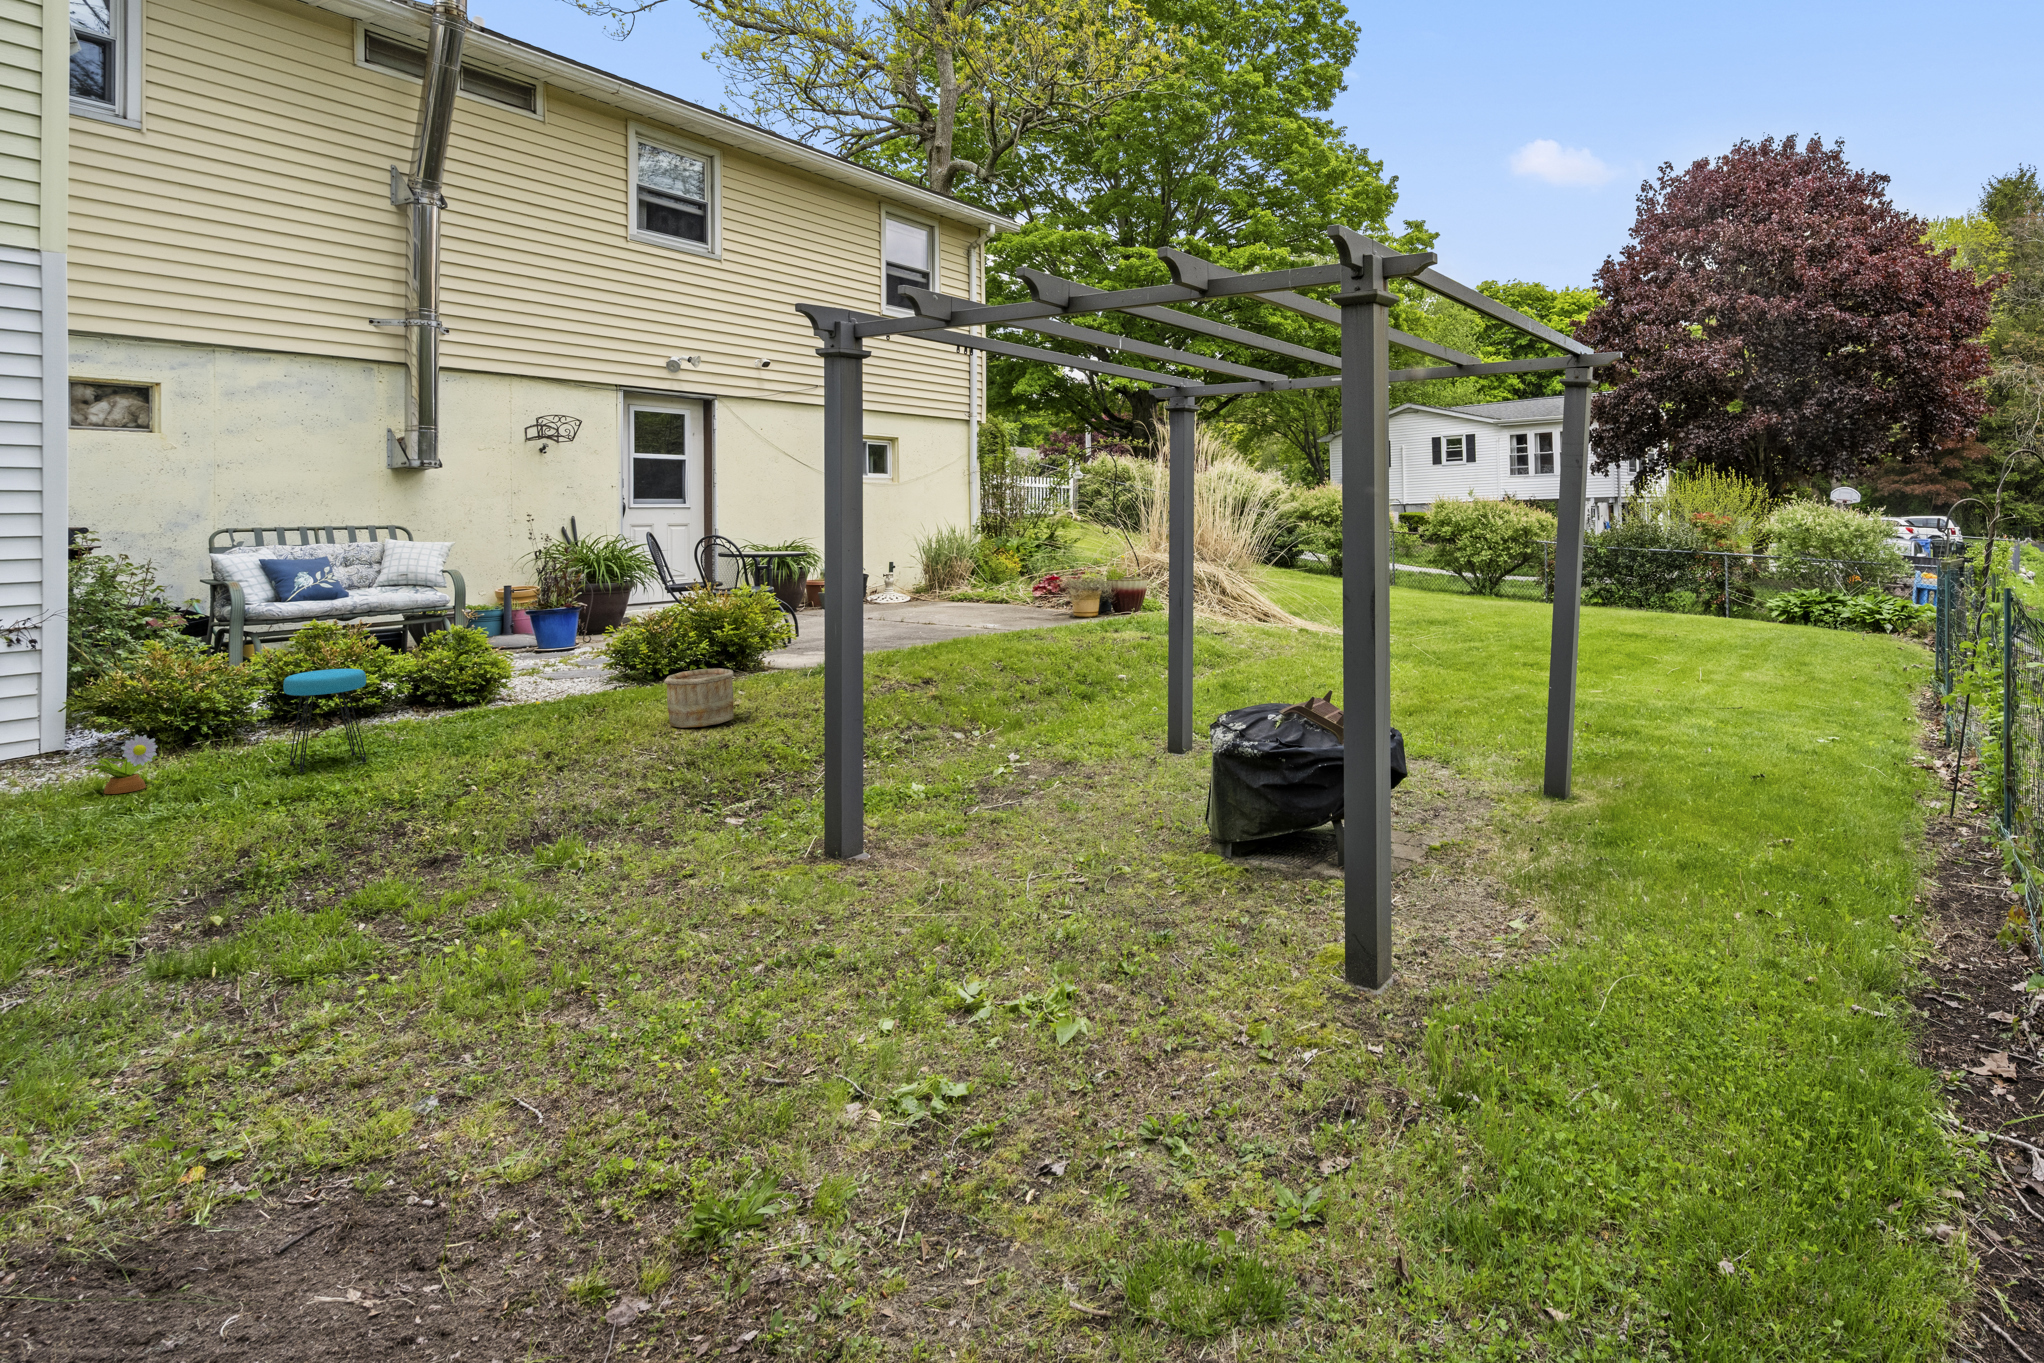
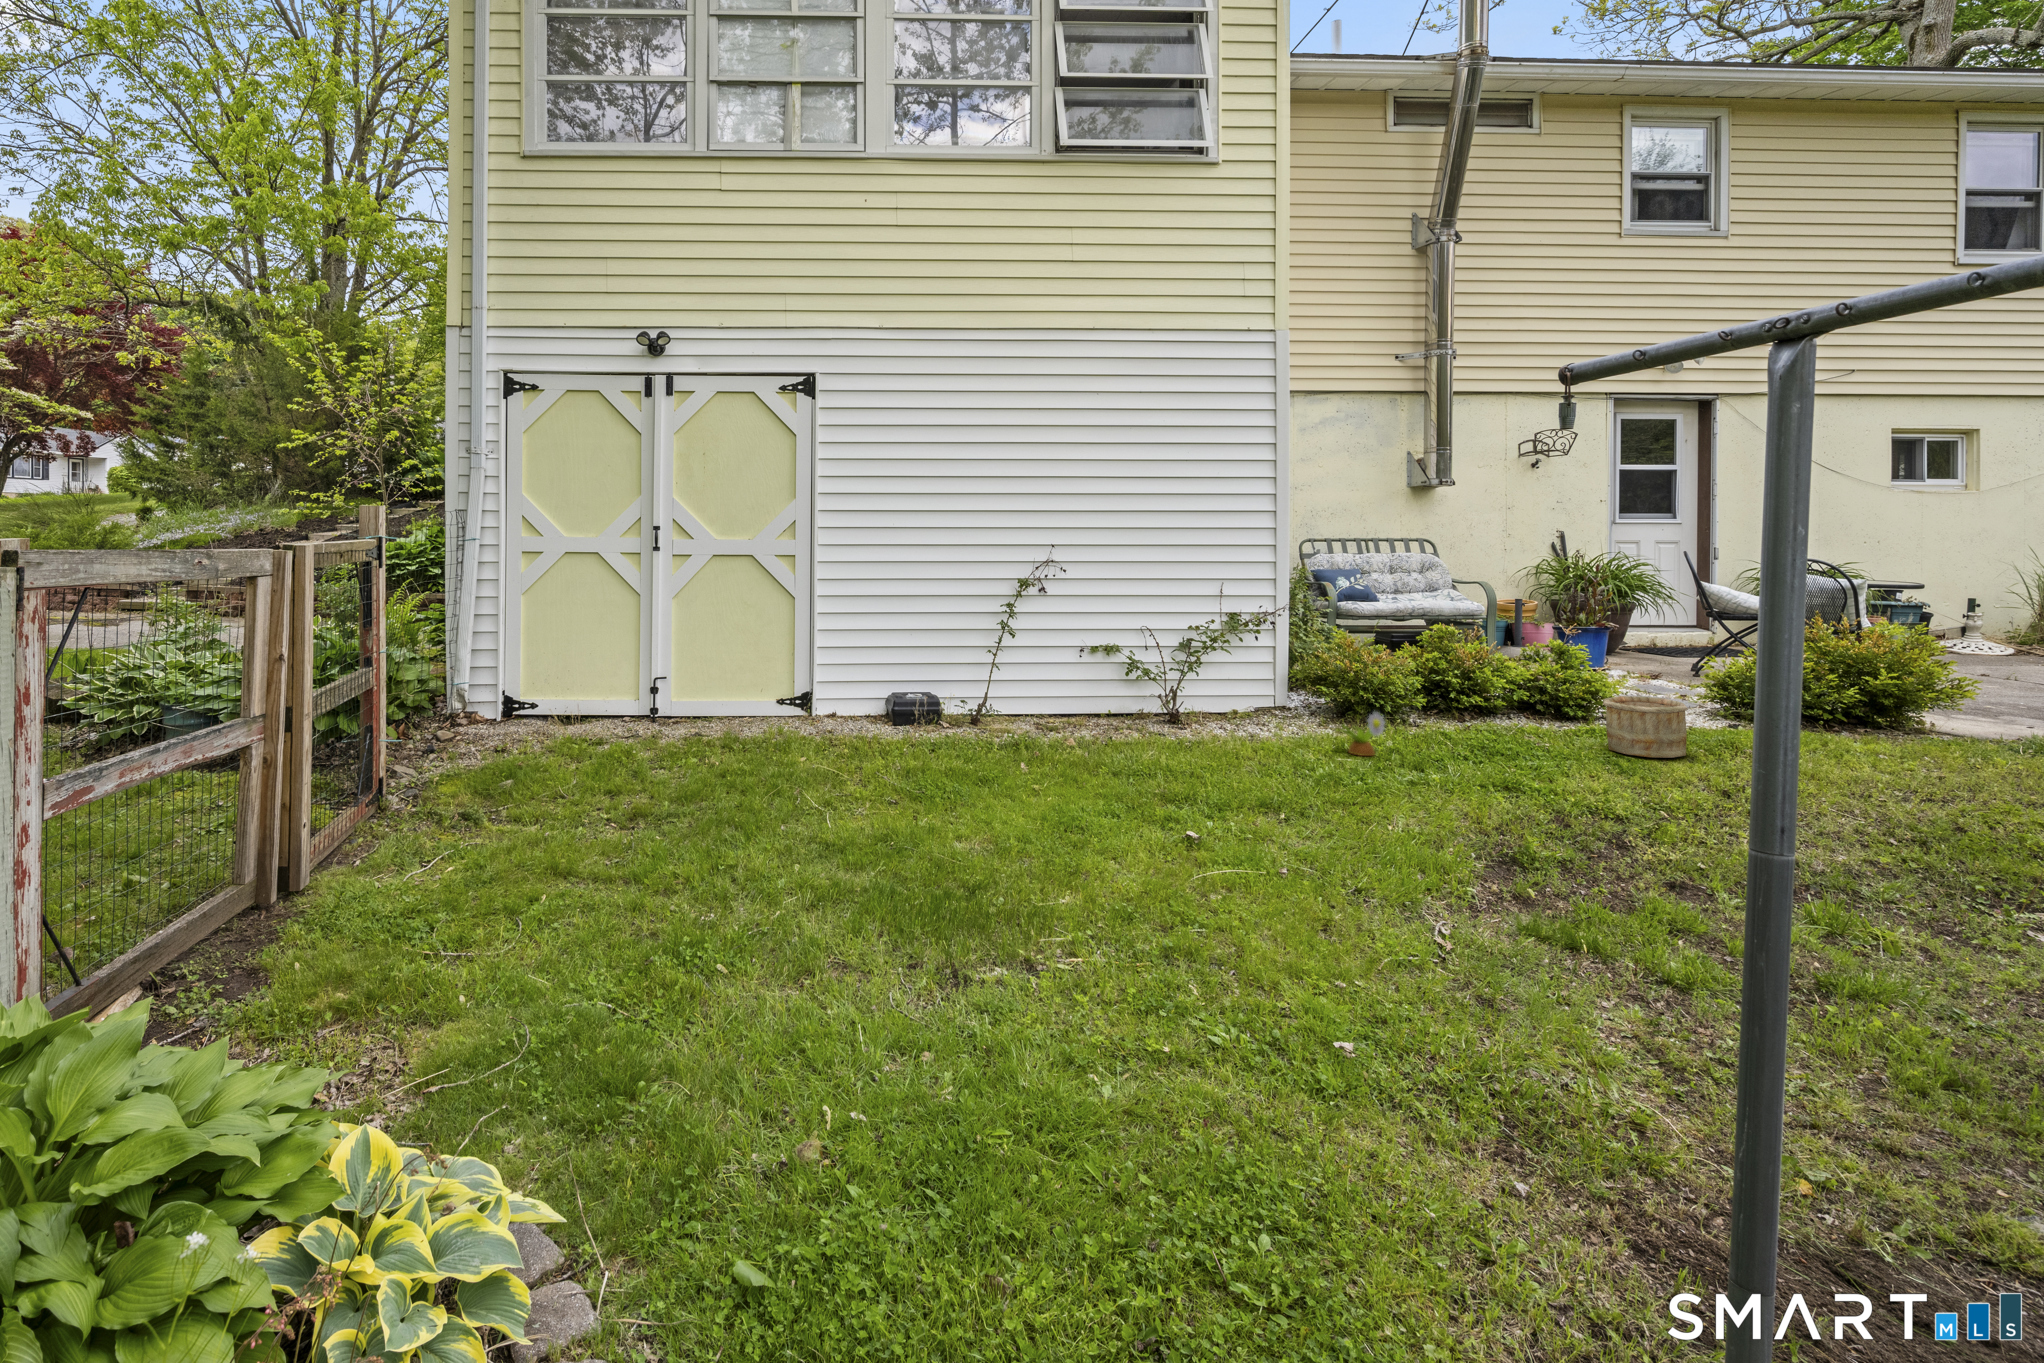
wooden bucket: present [664,668,734,728] -> present [1603,696,1688,758]
stool: present [283,669,367,772] -> none [1473,676,1551,769]

